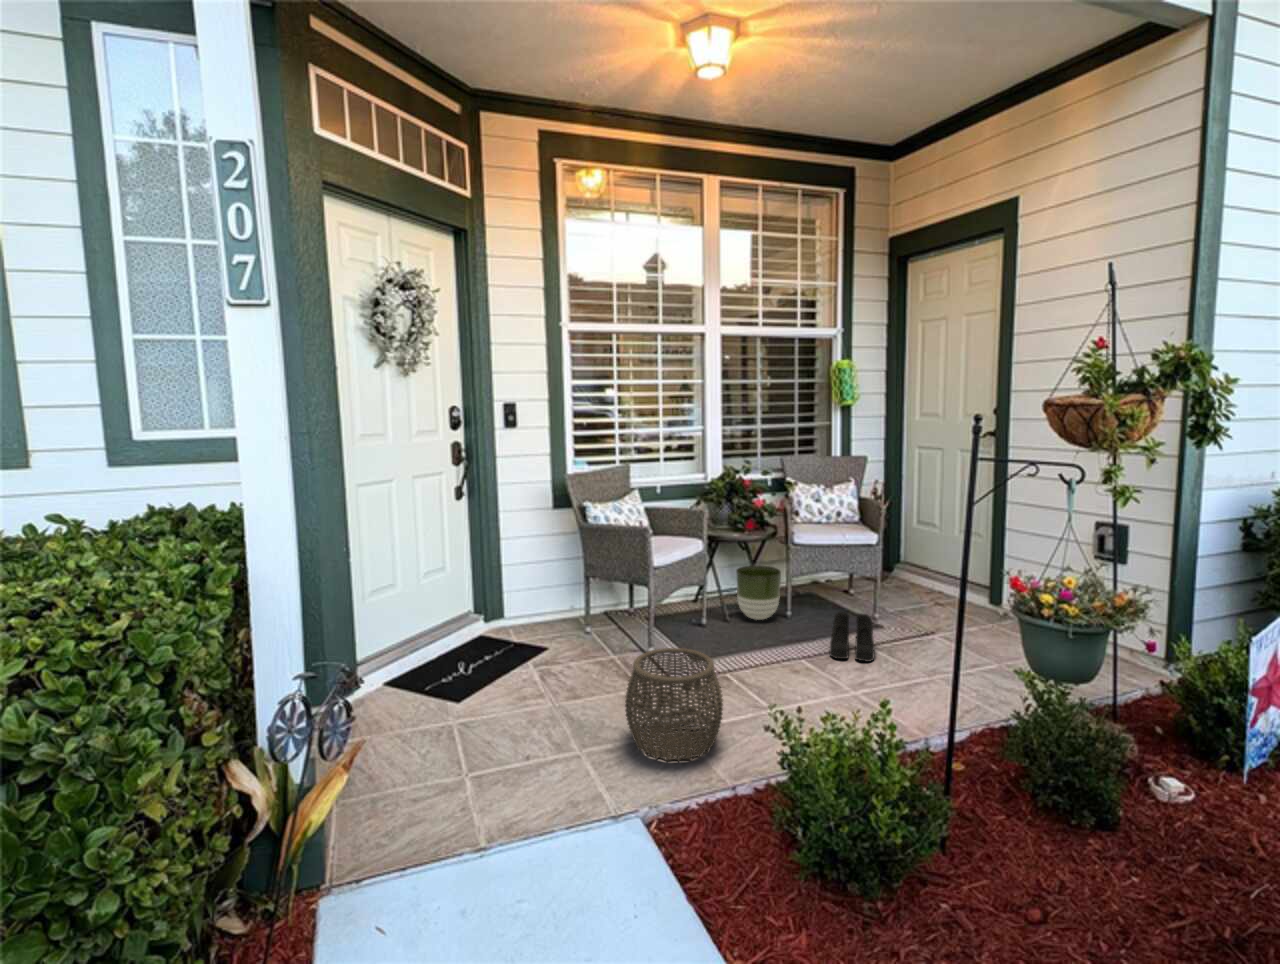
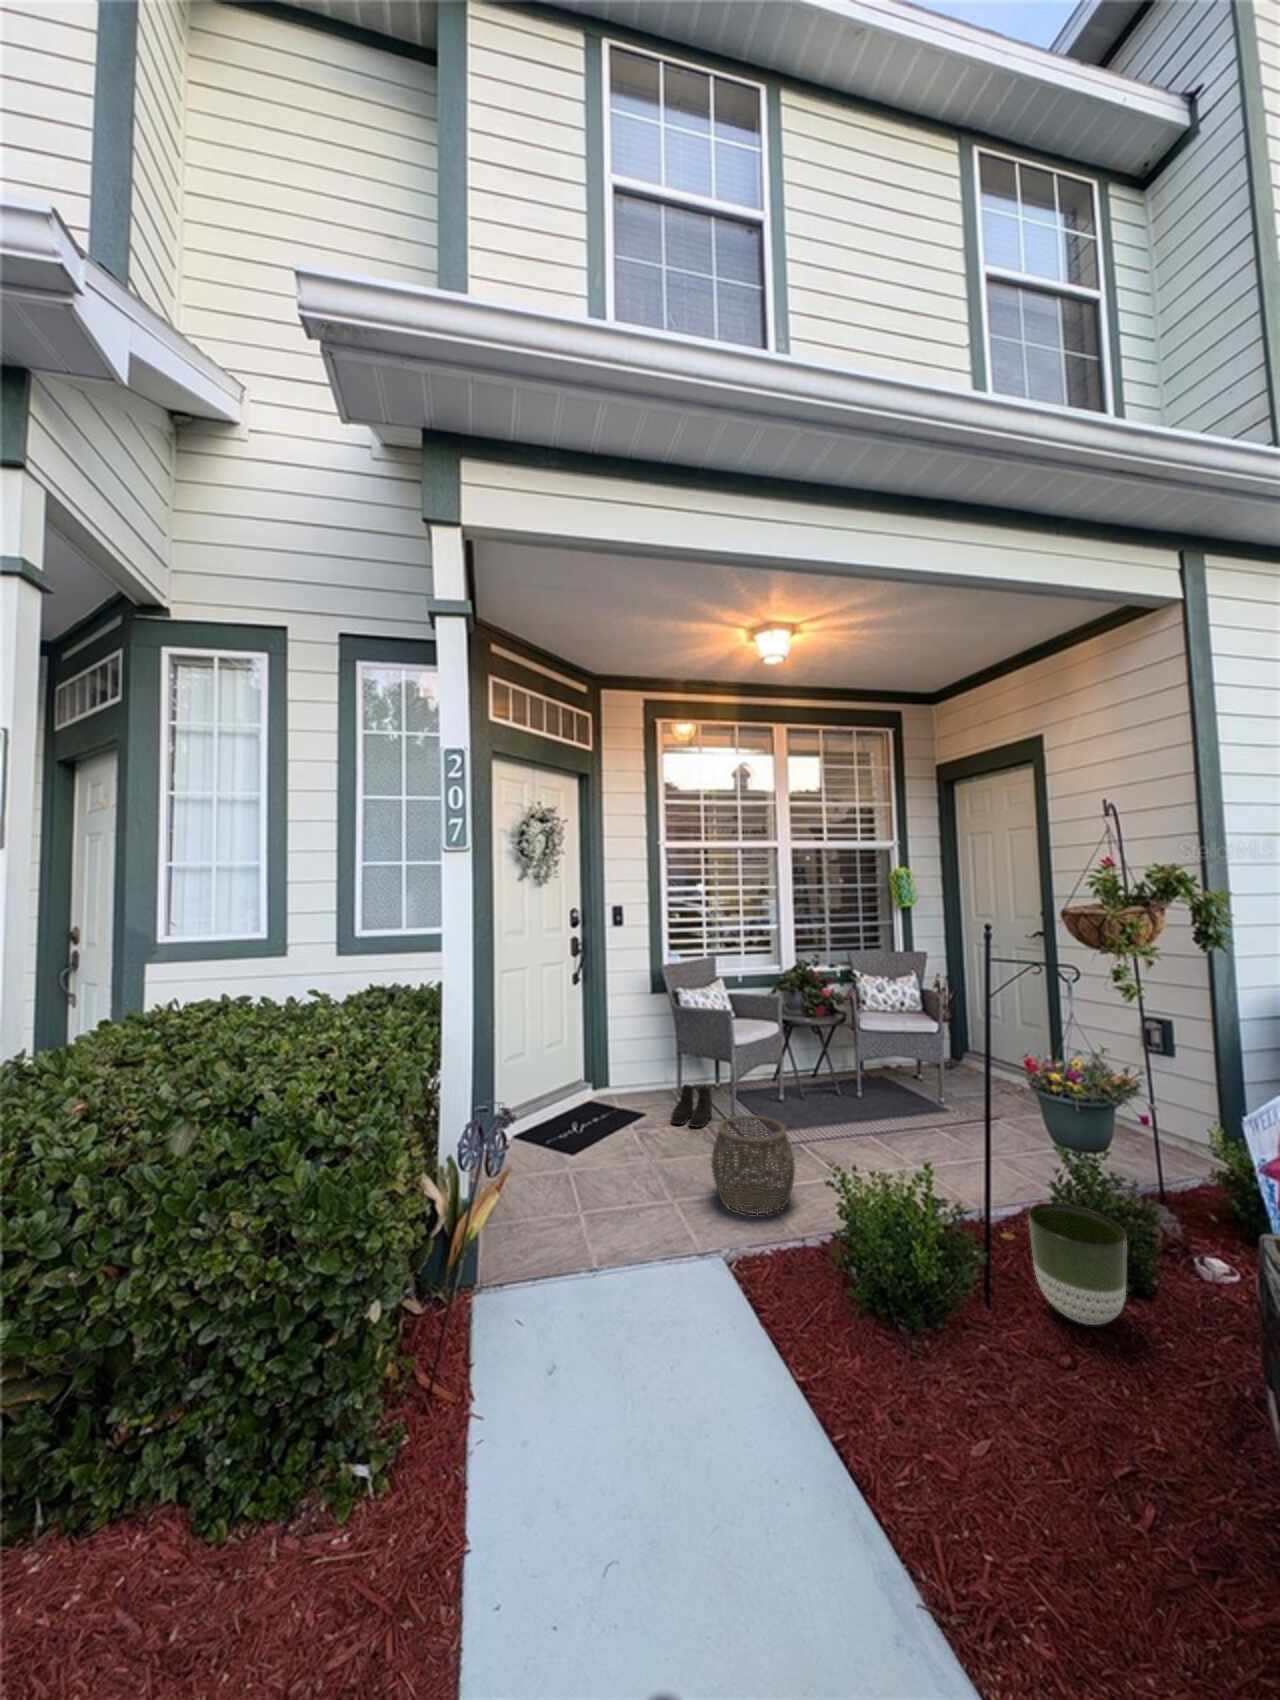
planter: present [736,565,781,620] -> present [1028,1203,1127,1325]
boots: present [830,612,875,662] -> present [671,1084,712,1128]

